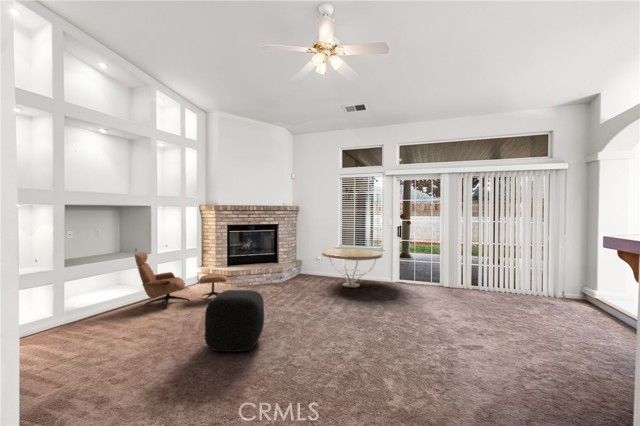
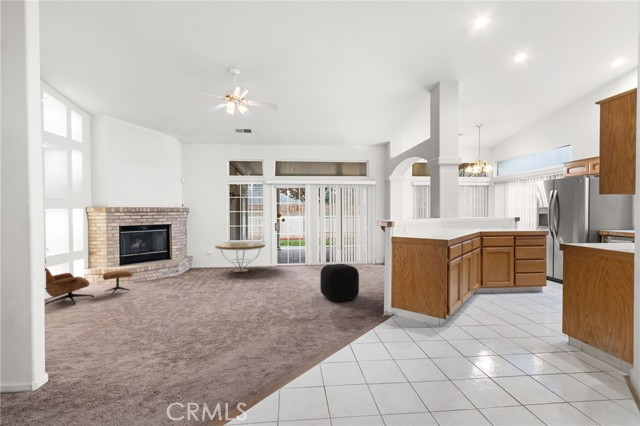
ottoman: present [205,290,264,352] -> present [320,264,359,301]

